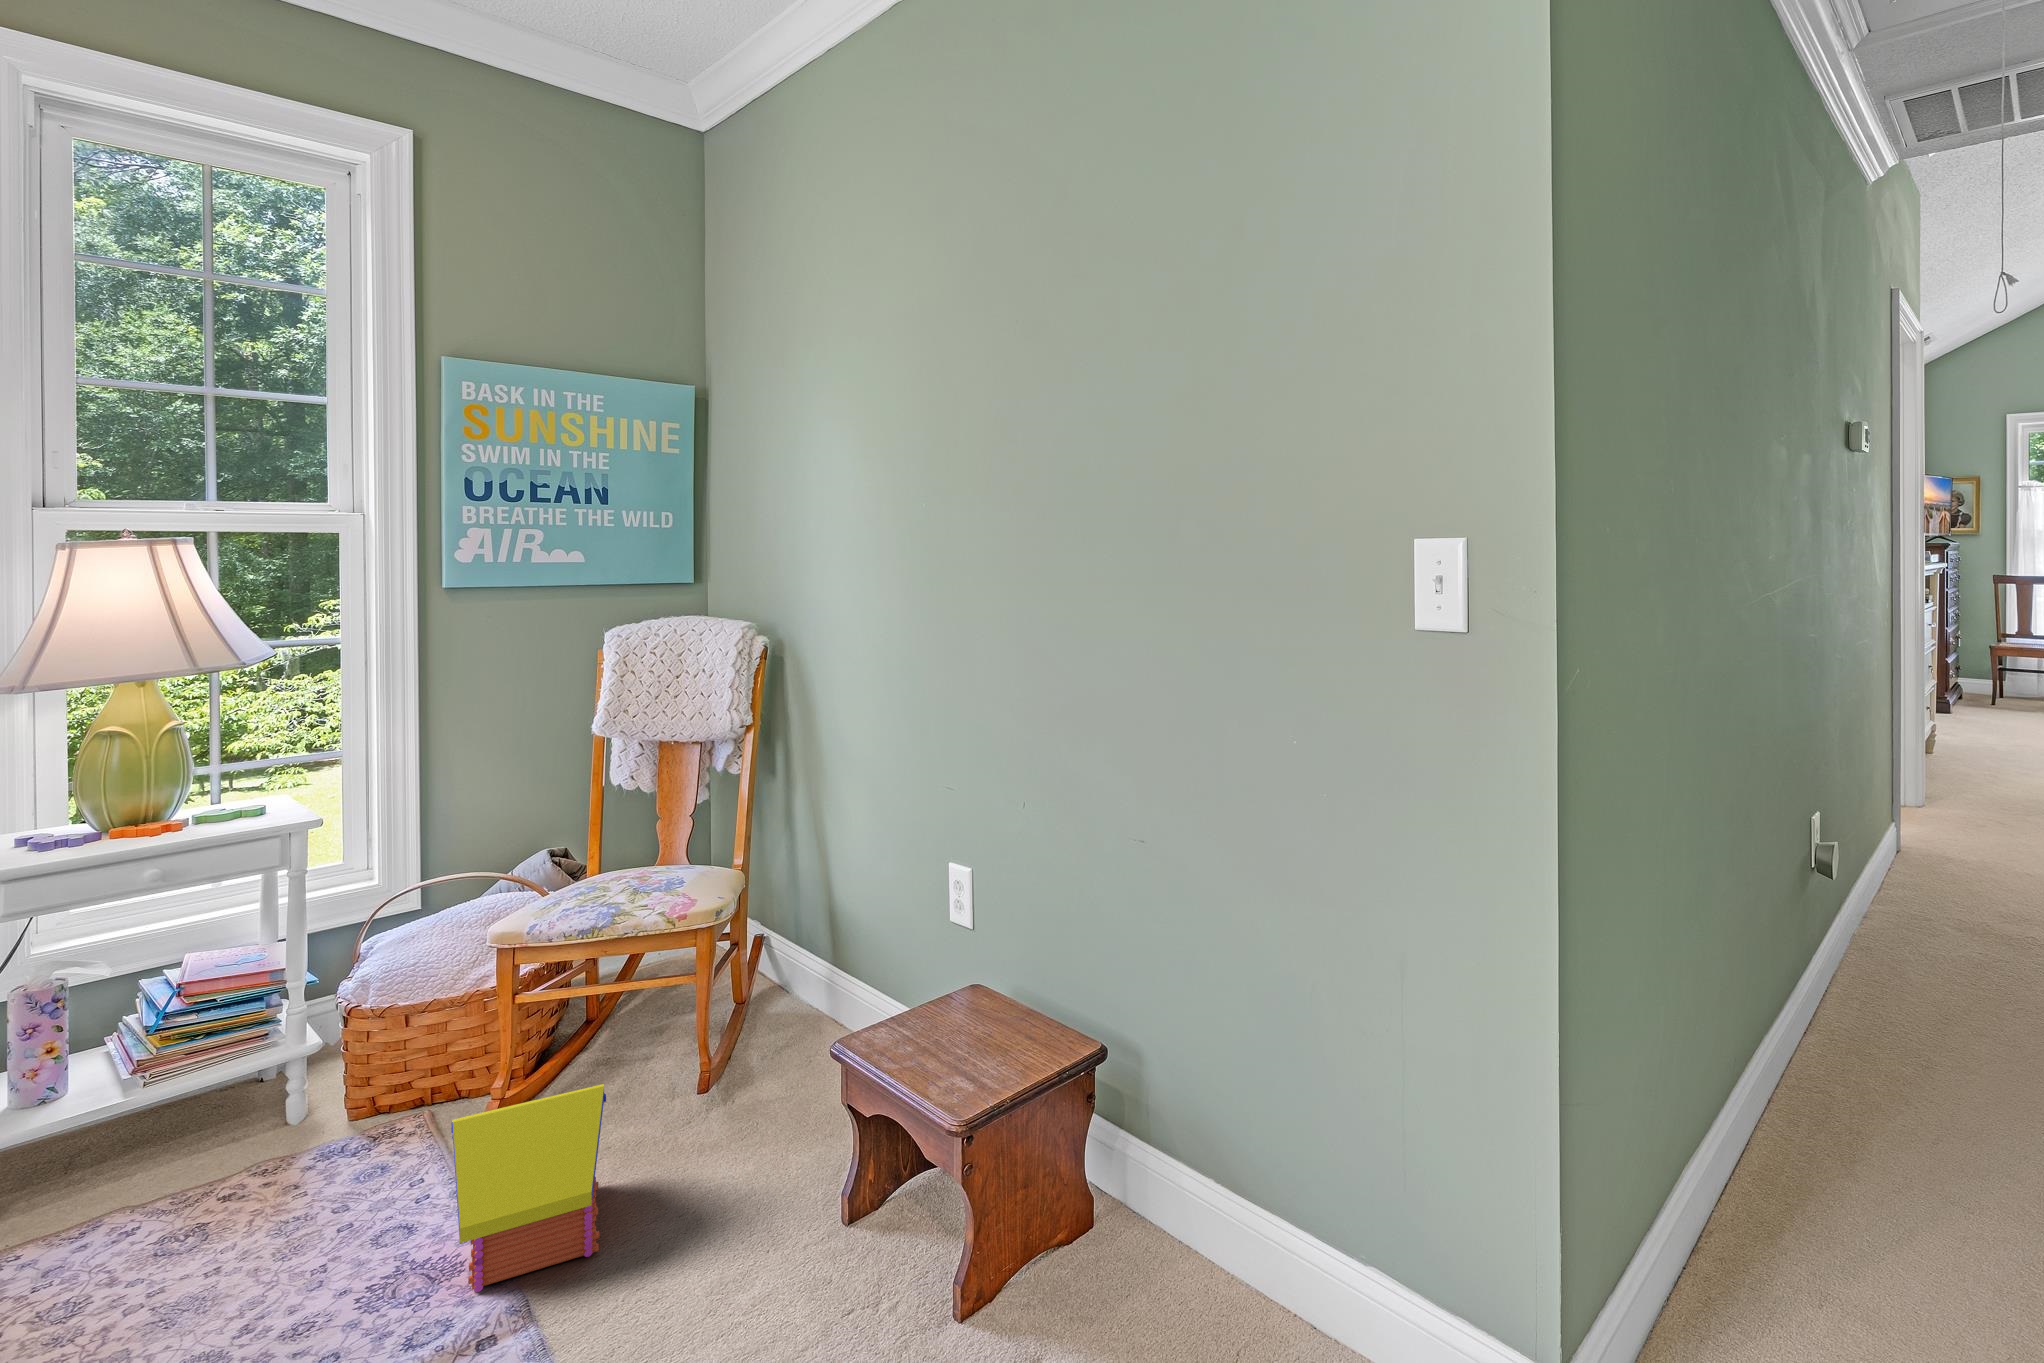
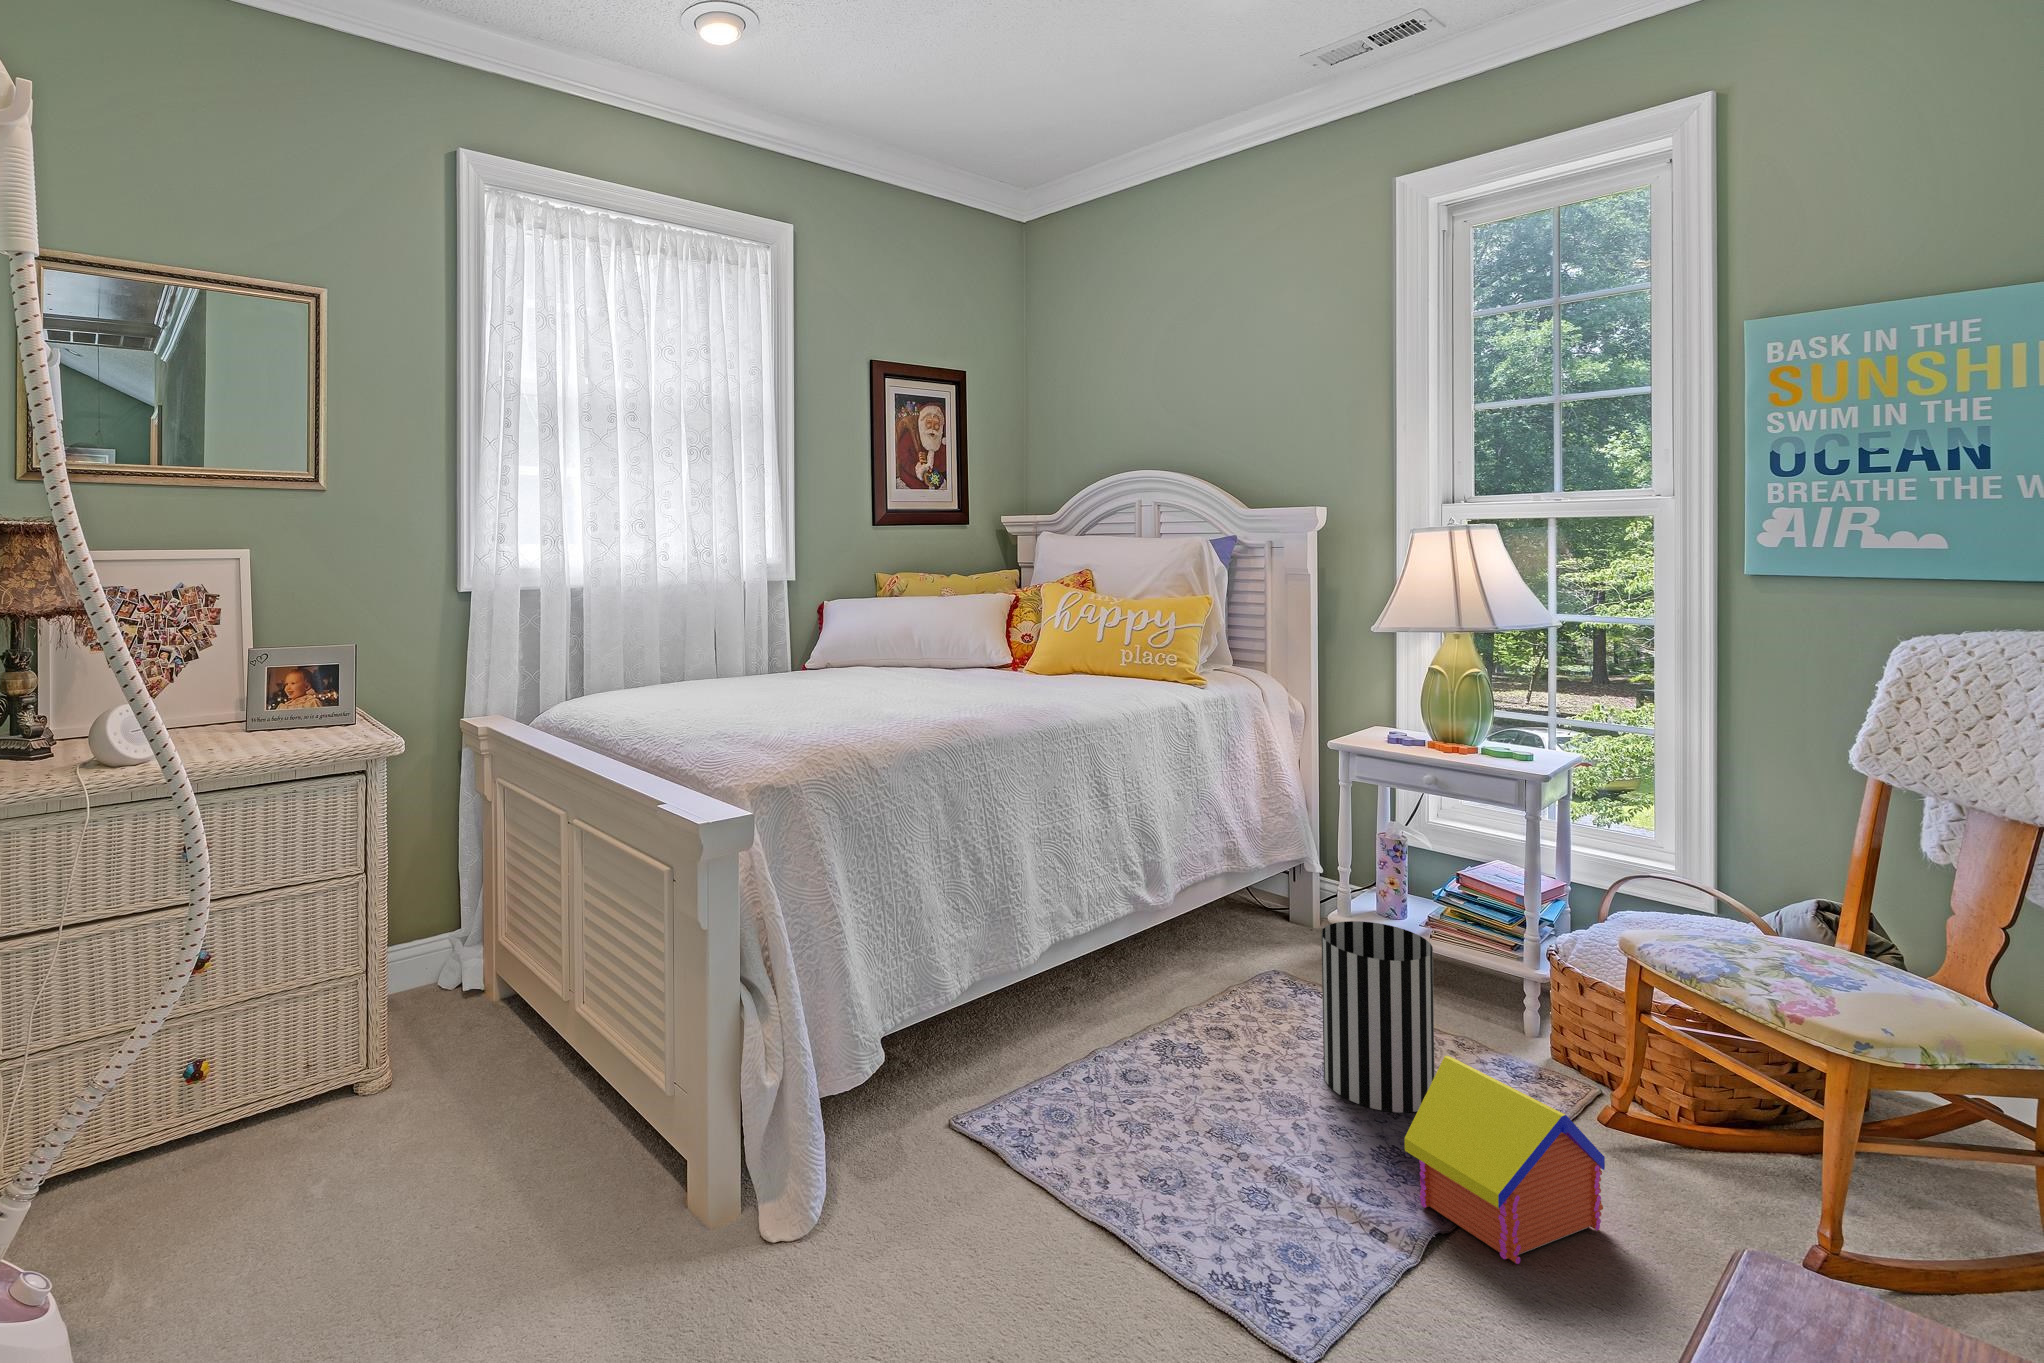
wastebasket: none [156,1044,333,1315] -> present [1322,921,1435,1113]

